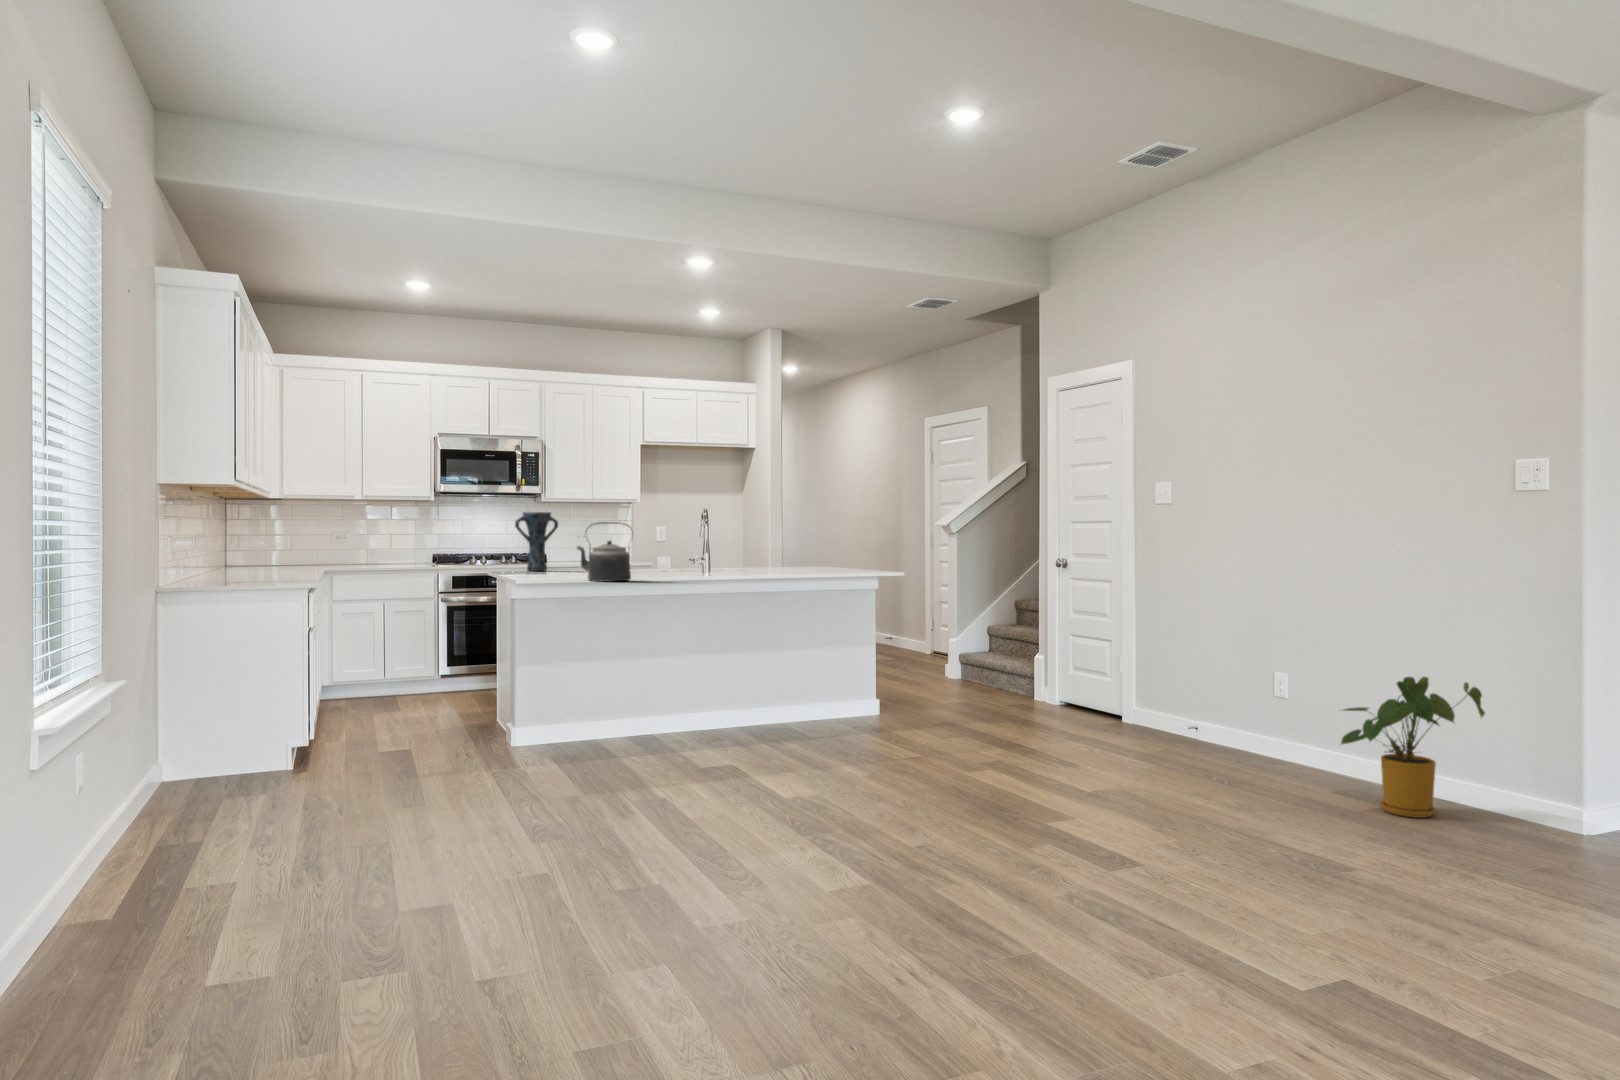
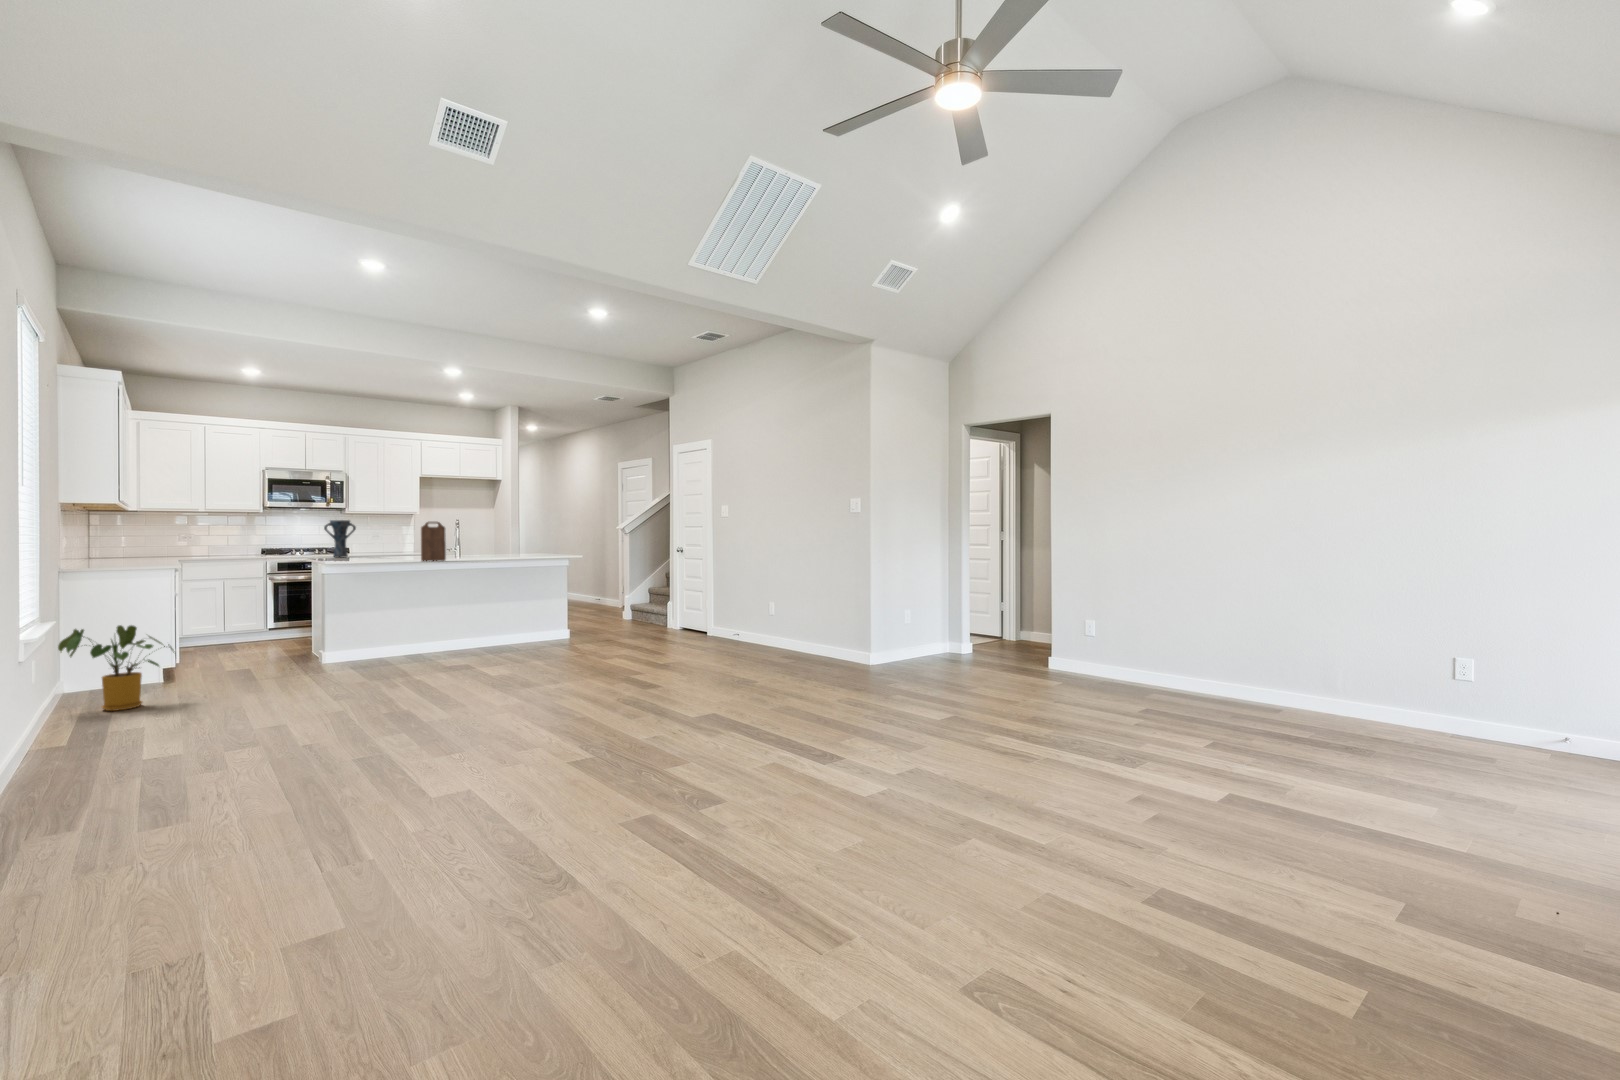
cutting board: none [658,515,695,582] -> present [421,522,446,561]
kettle: present [577,522,631,581] -> none [366,526,404,561]
house plant: present [1341,677,1485,818] -> present [58,625,173,711]

